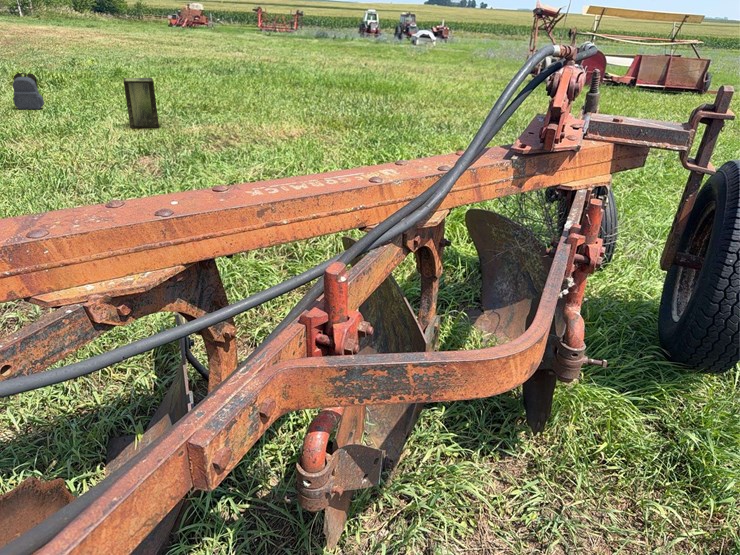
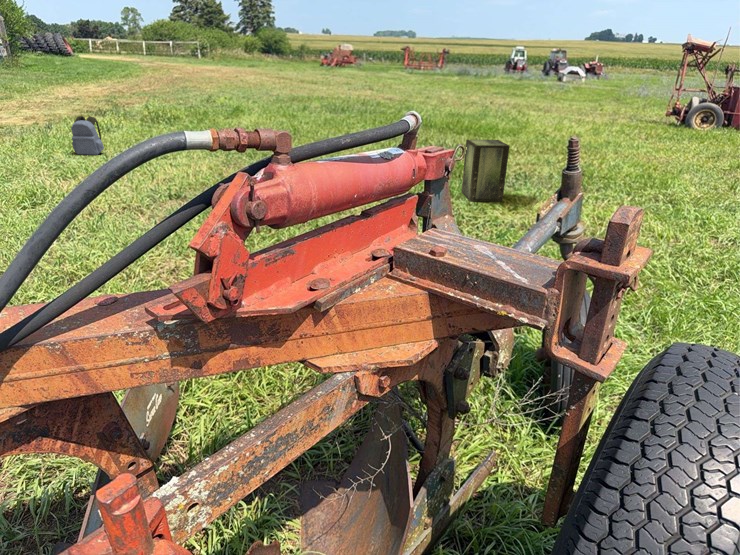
storage box: present [123,78,159,128] -> present [461,140,510,202]

